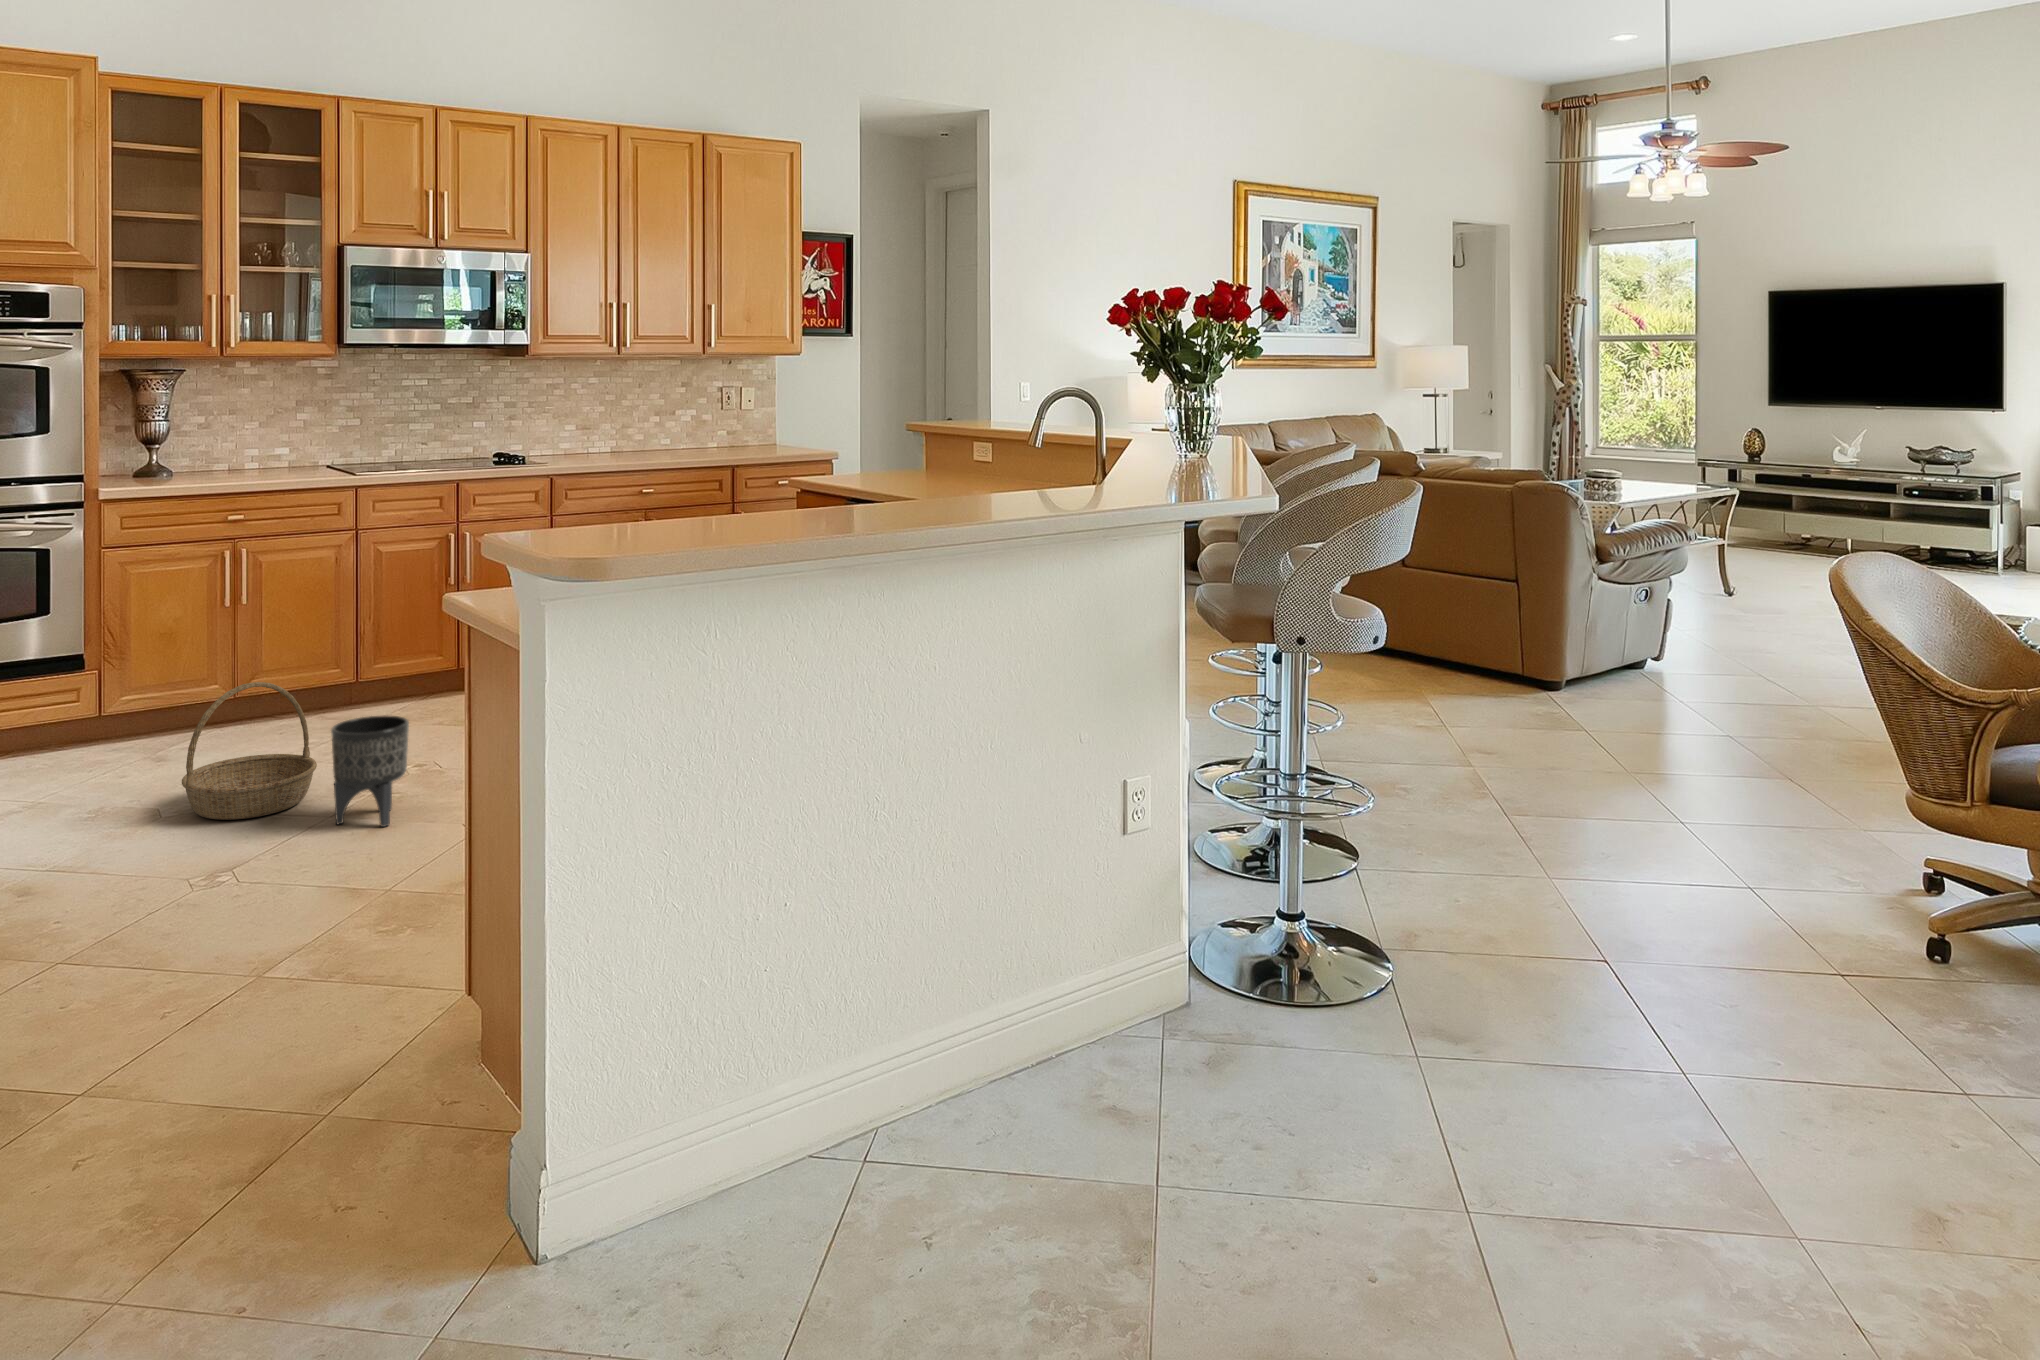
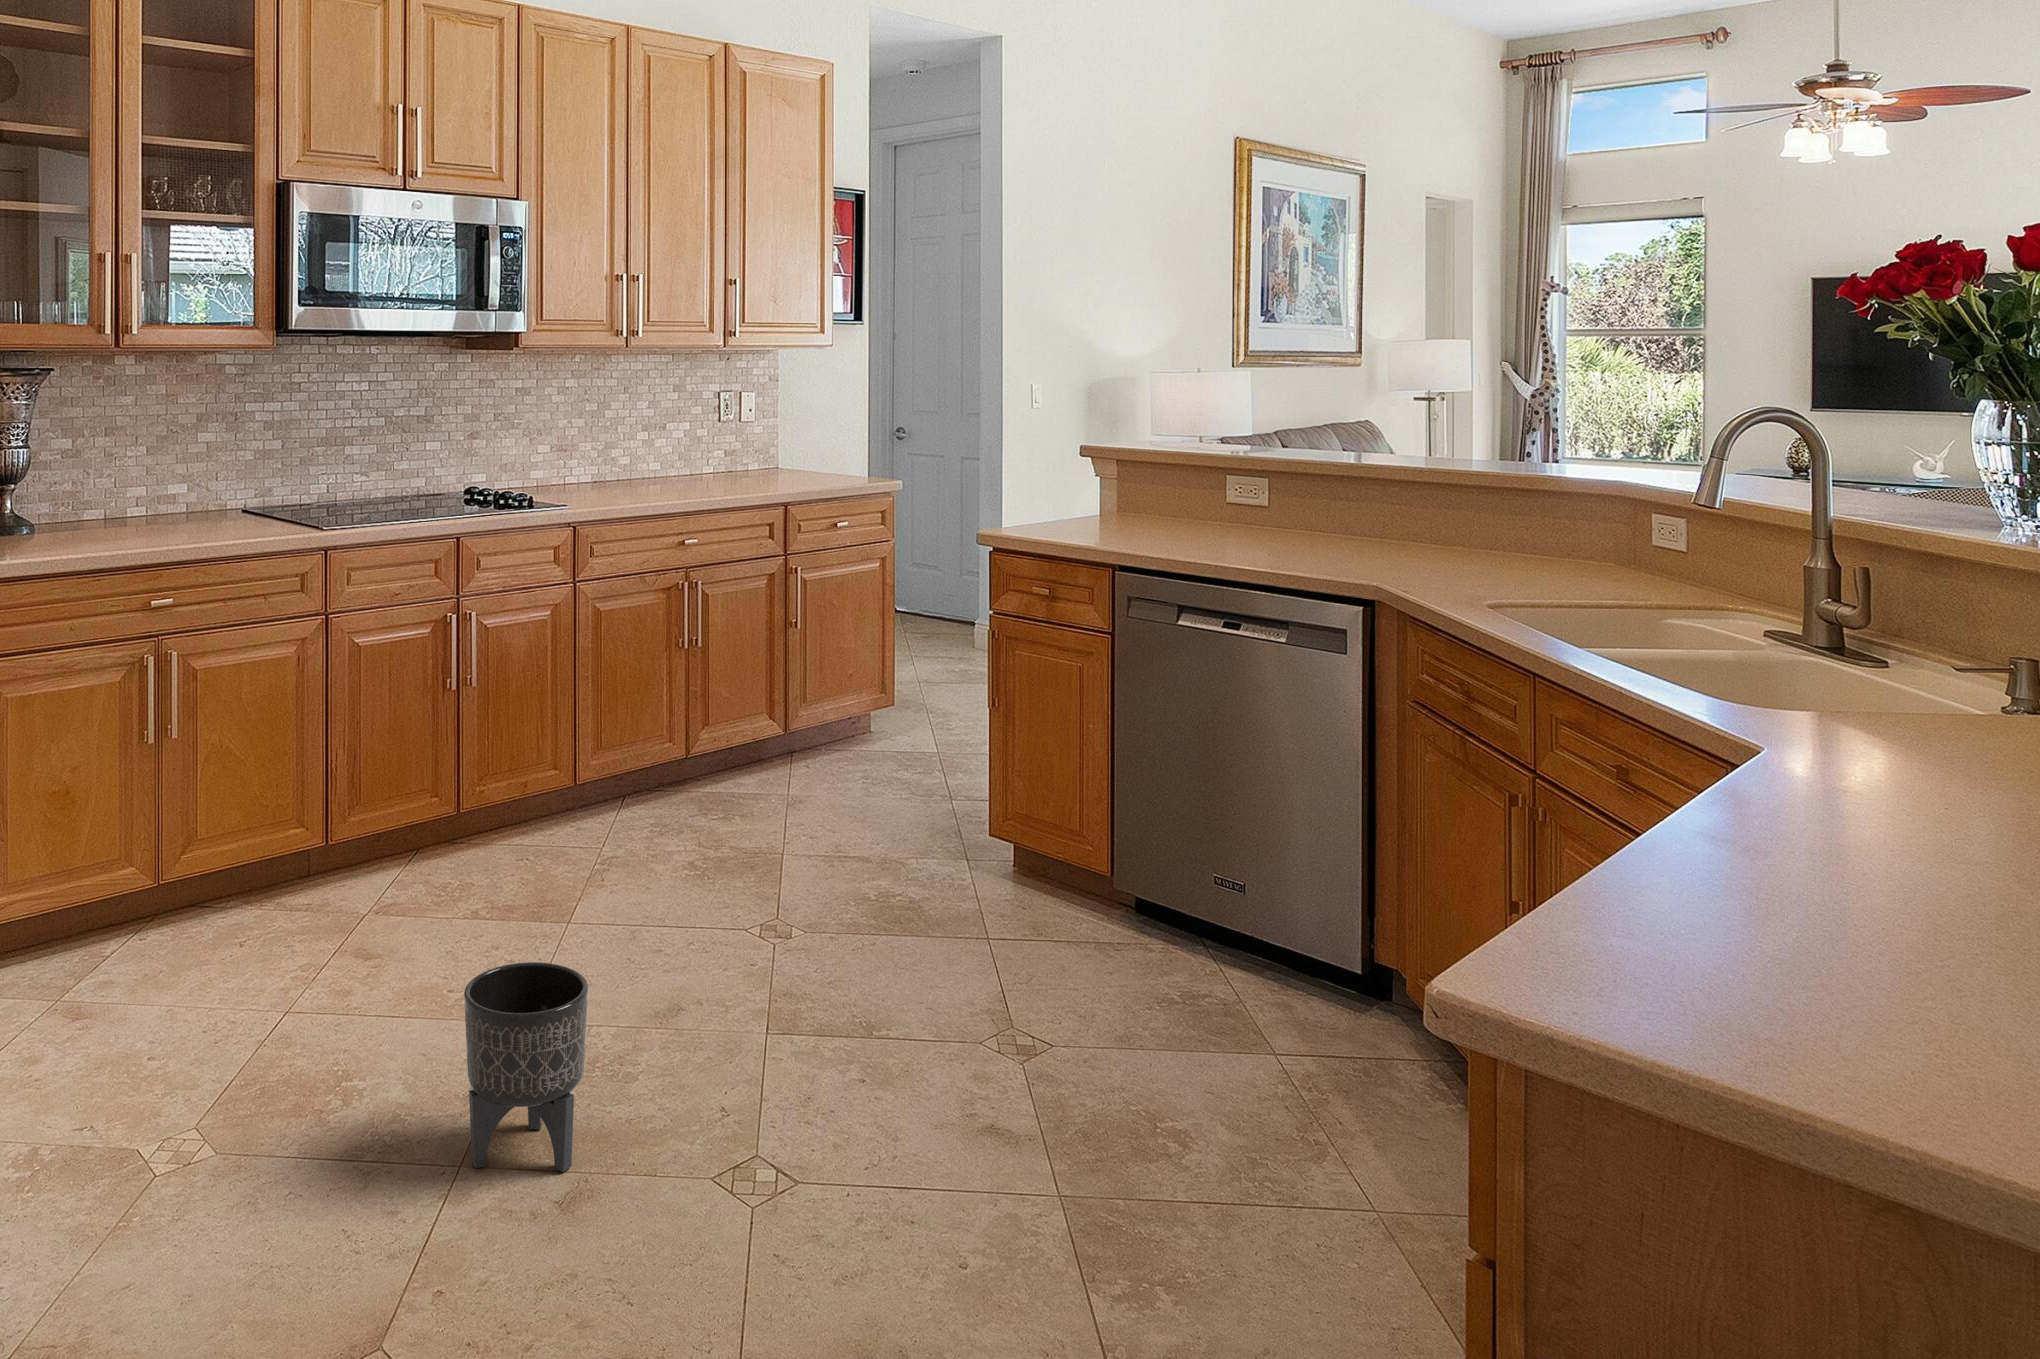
basket: present [182,682,317,820] -> none [181,906,395,1163]

